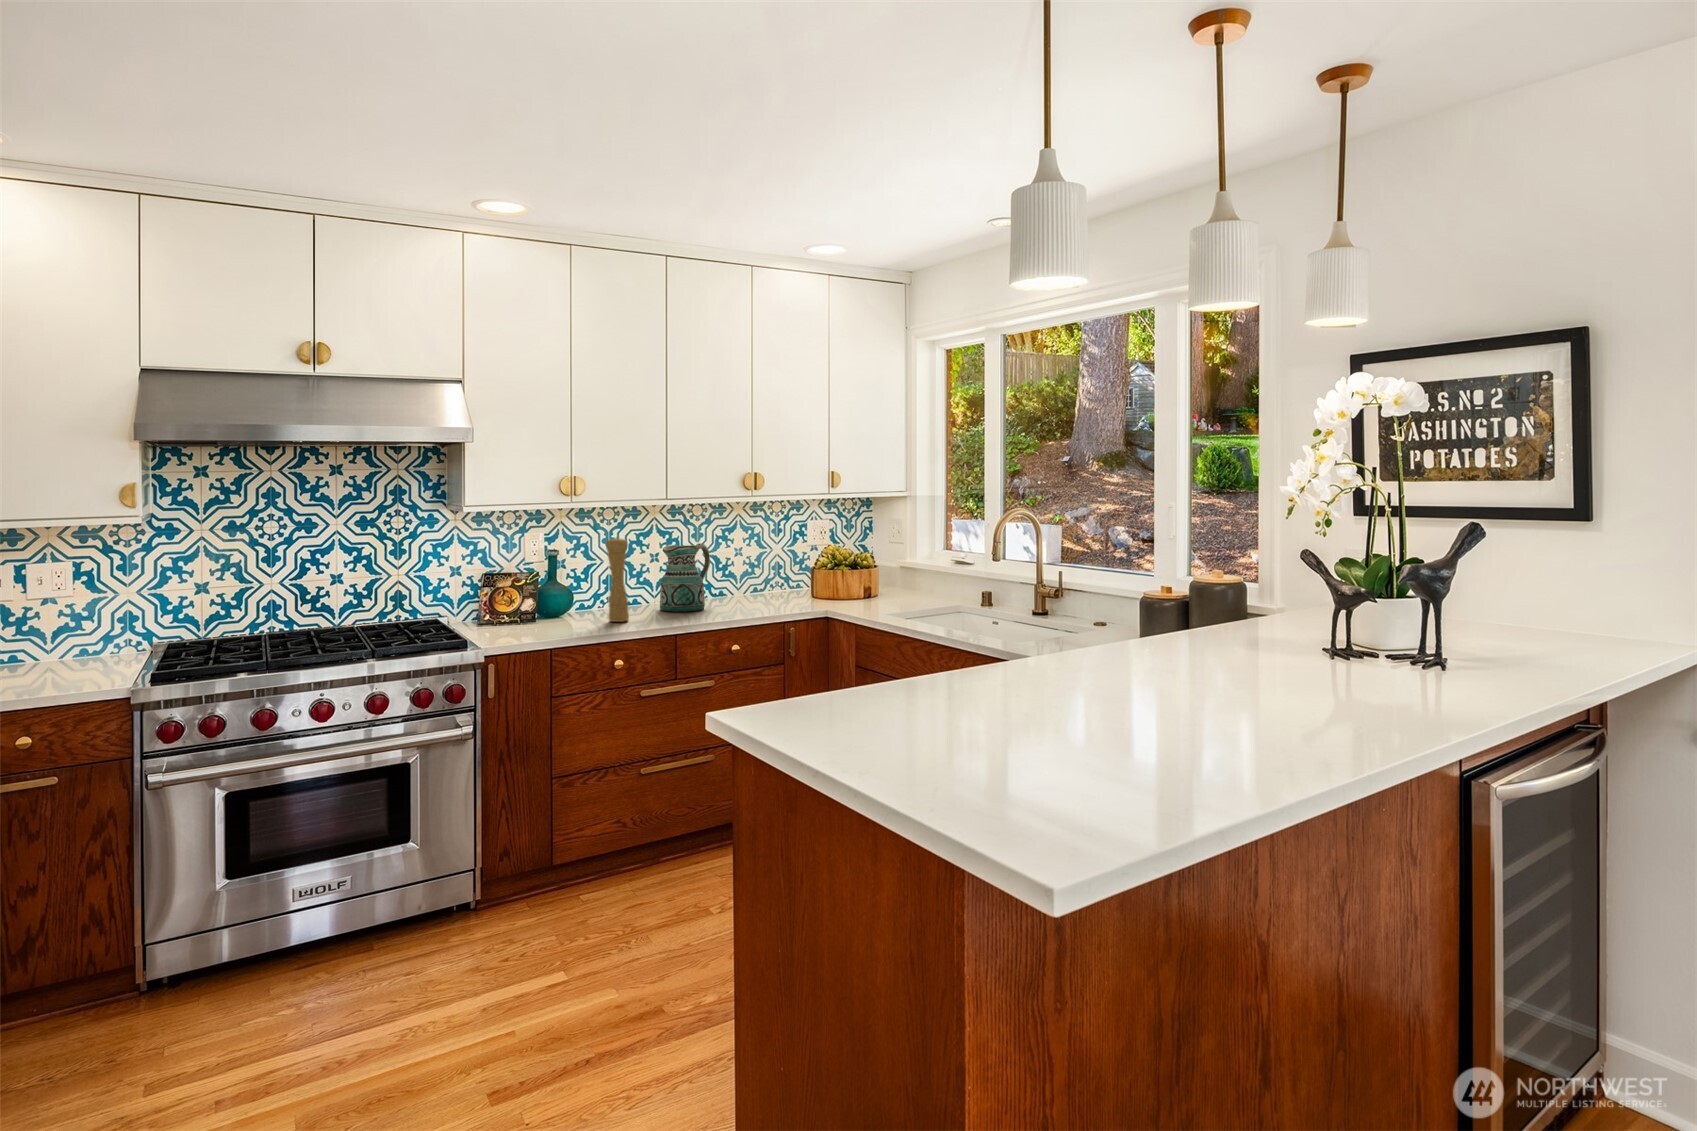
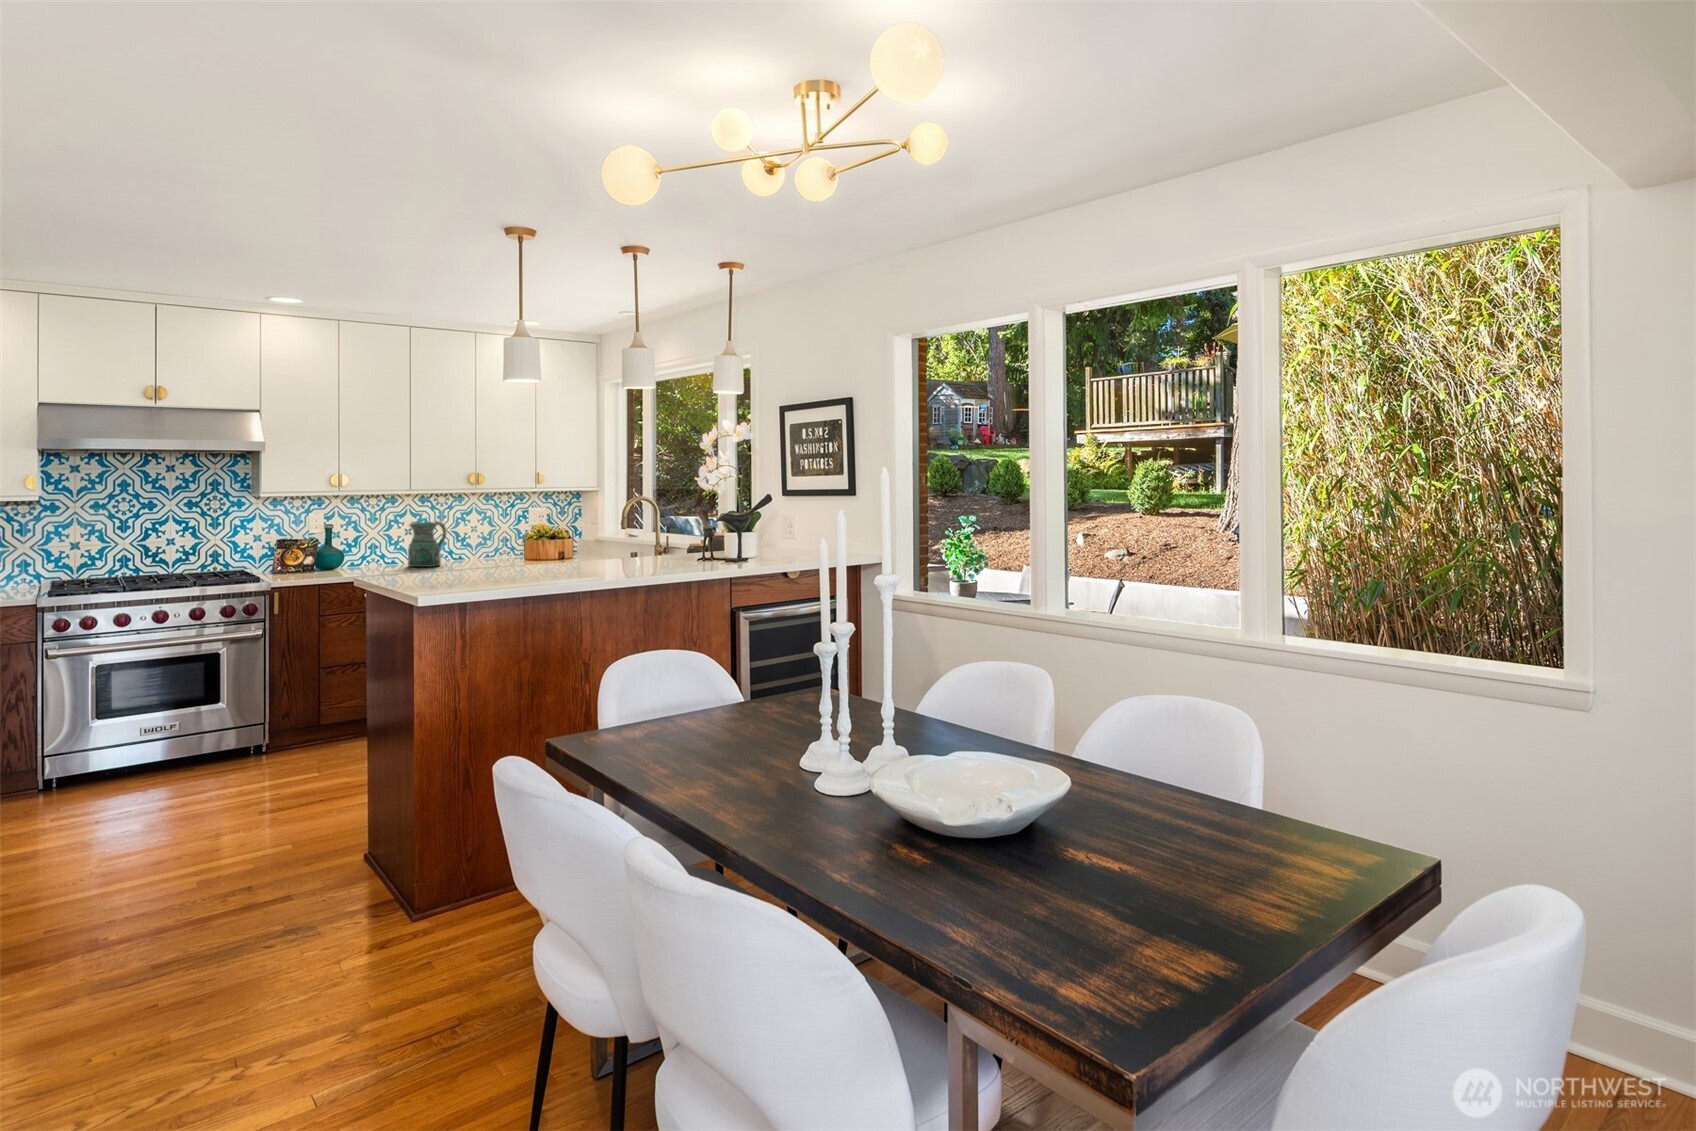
pepper mill: present [606,538,629,622] -> none [363,515,380,572]

